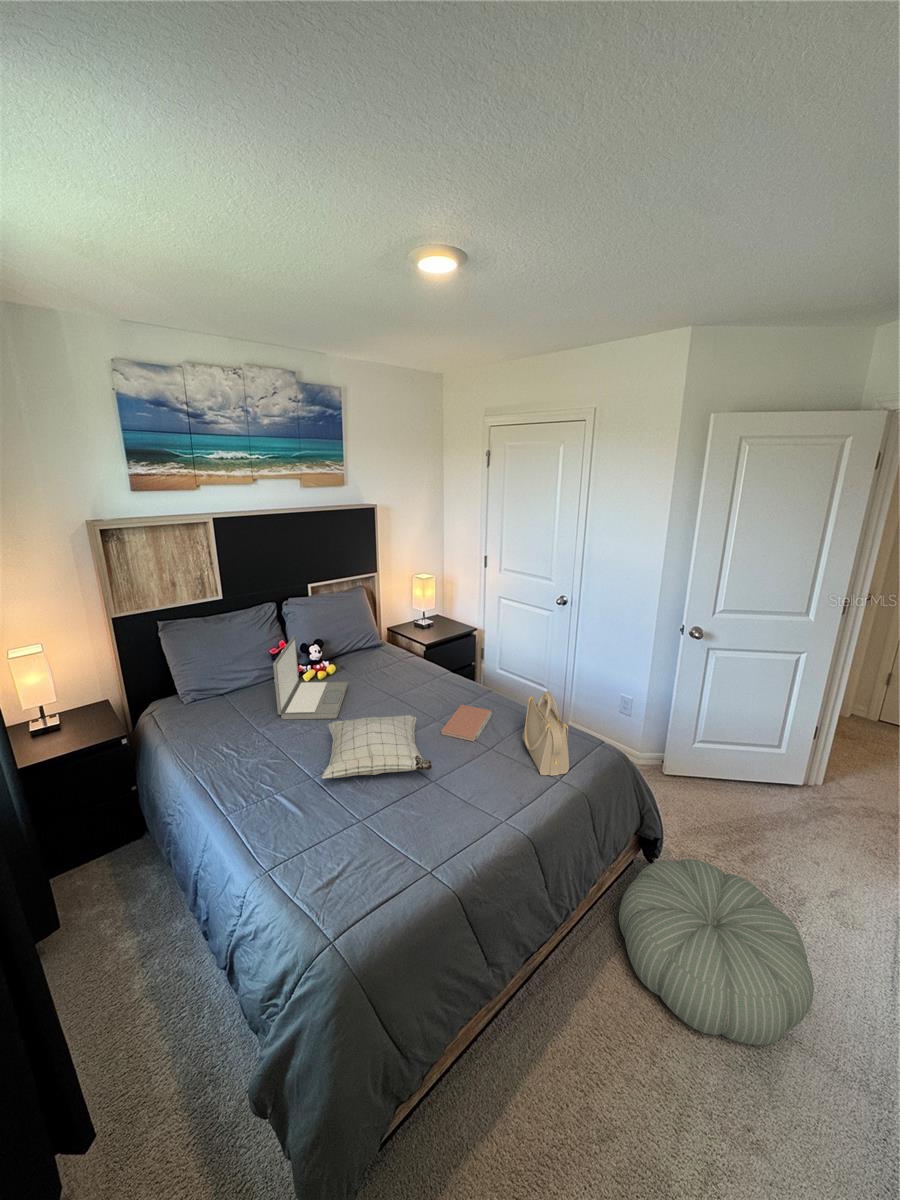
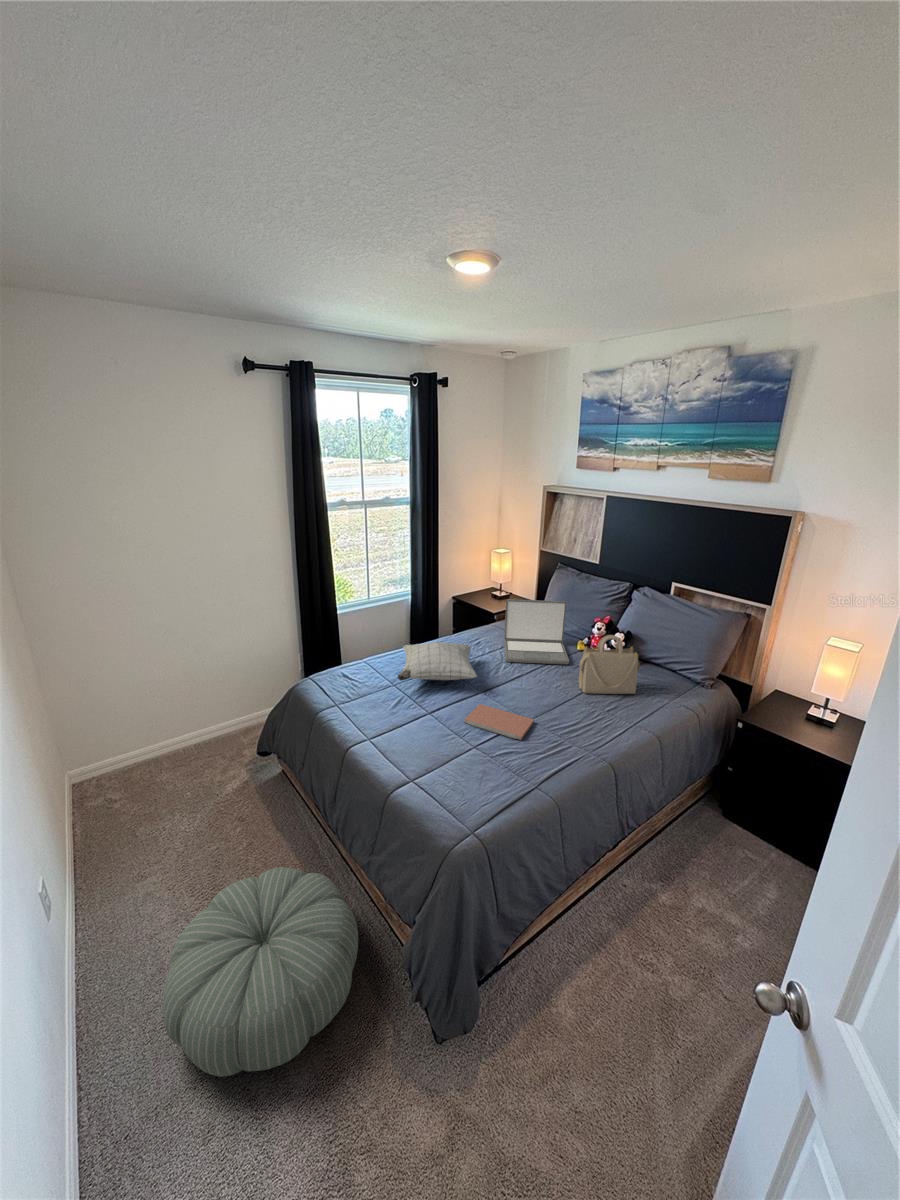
handbag: present [522,691,569,776] -> present [579,635,640,694]

